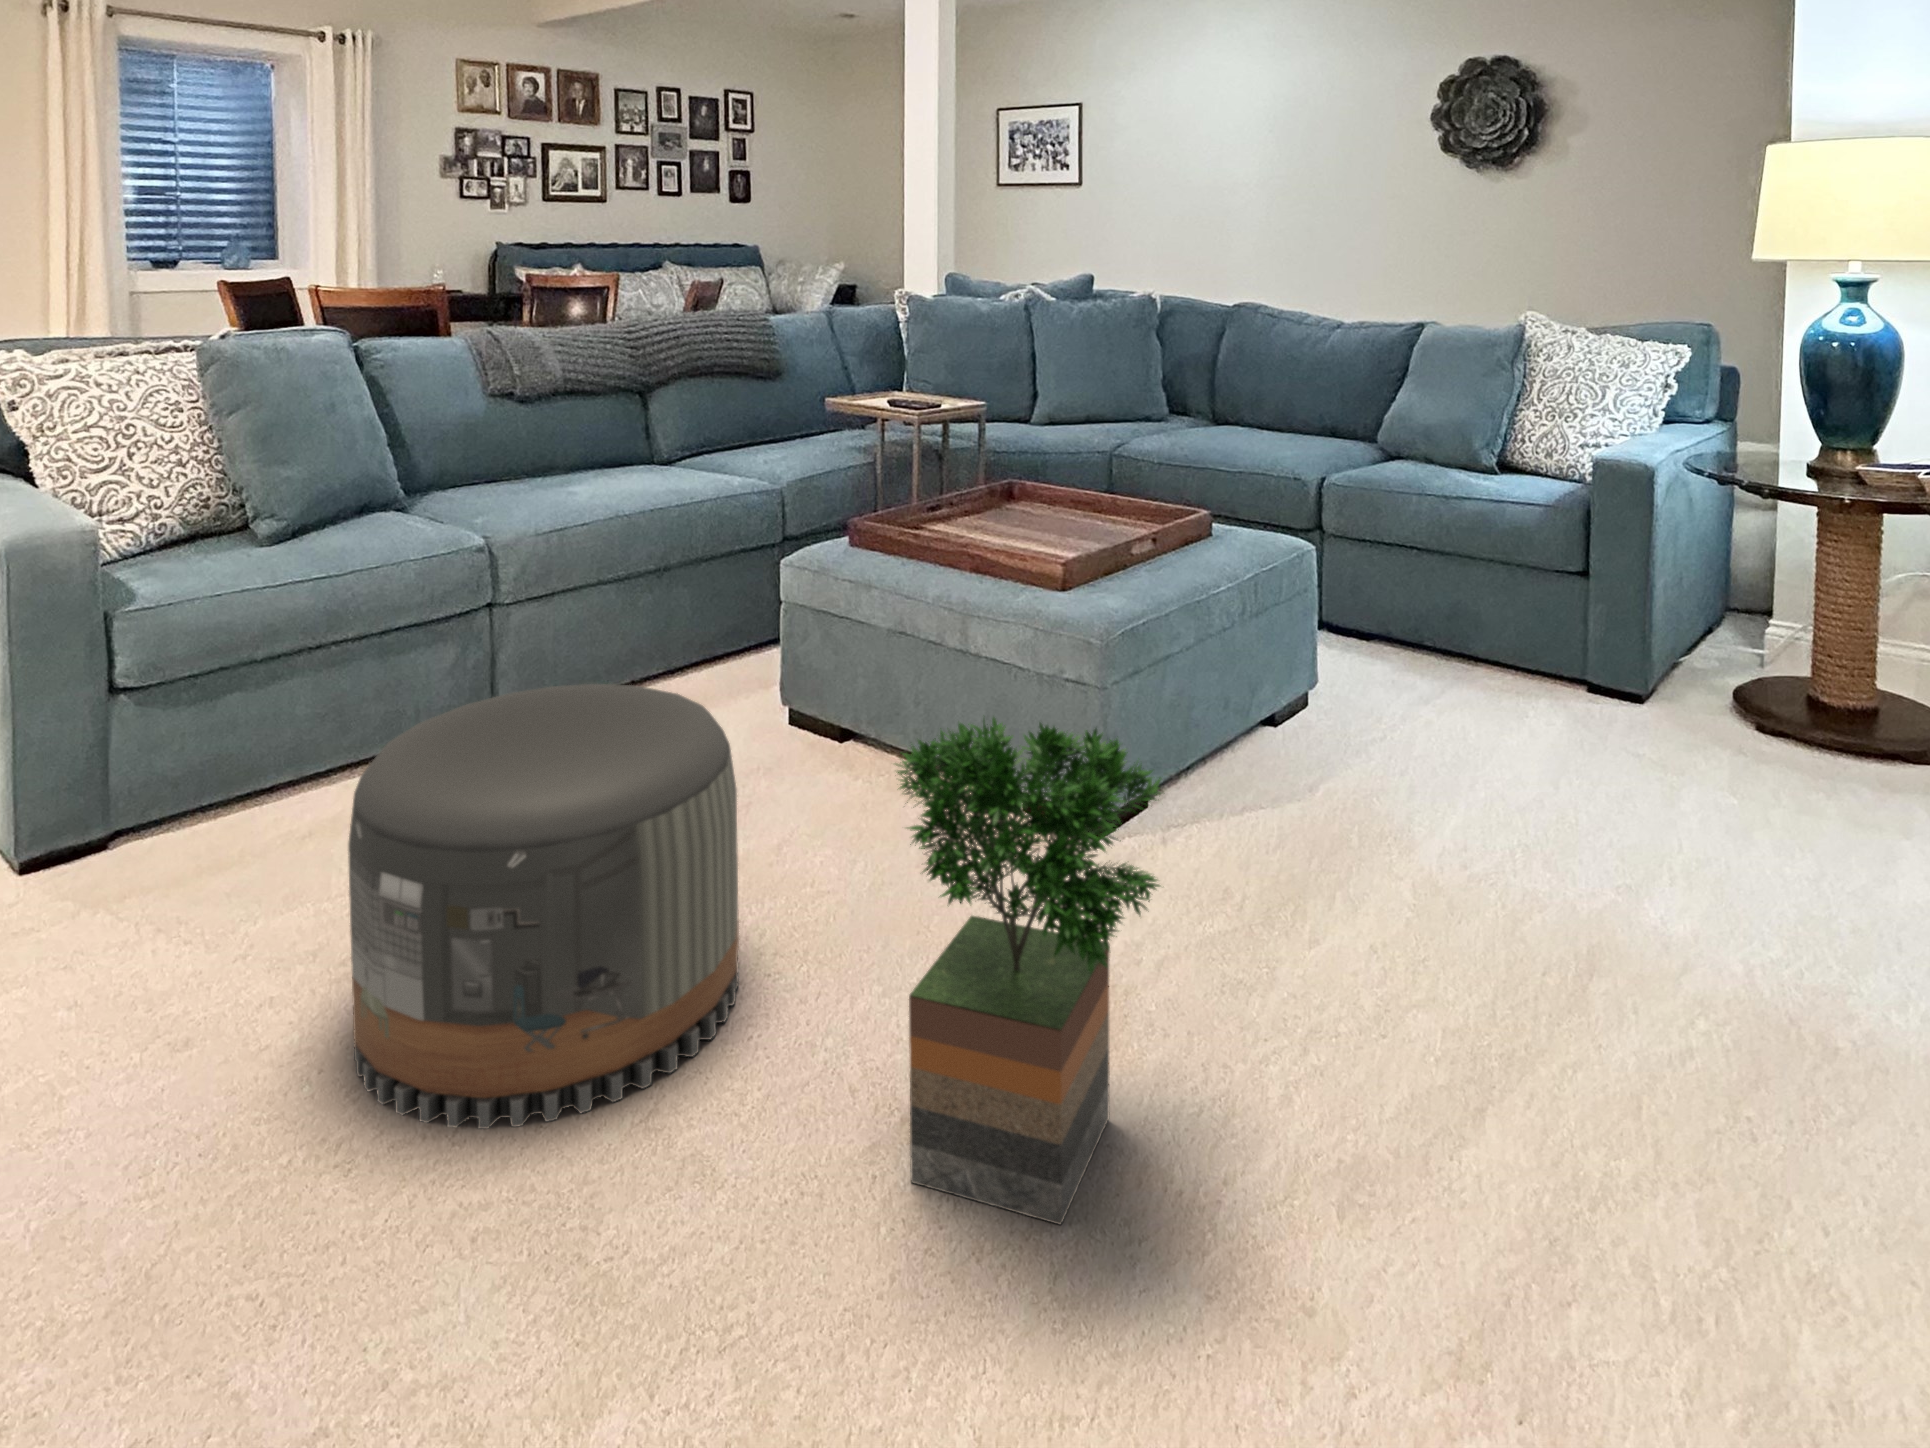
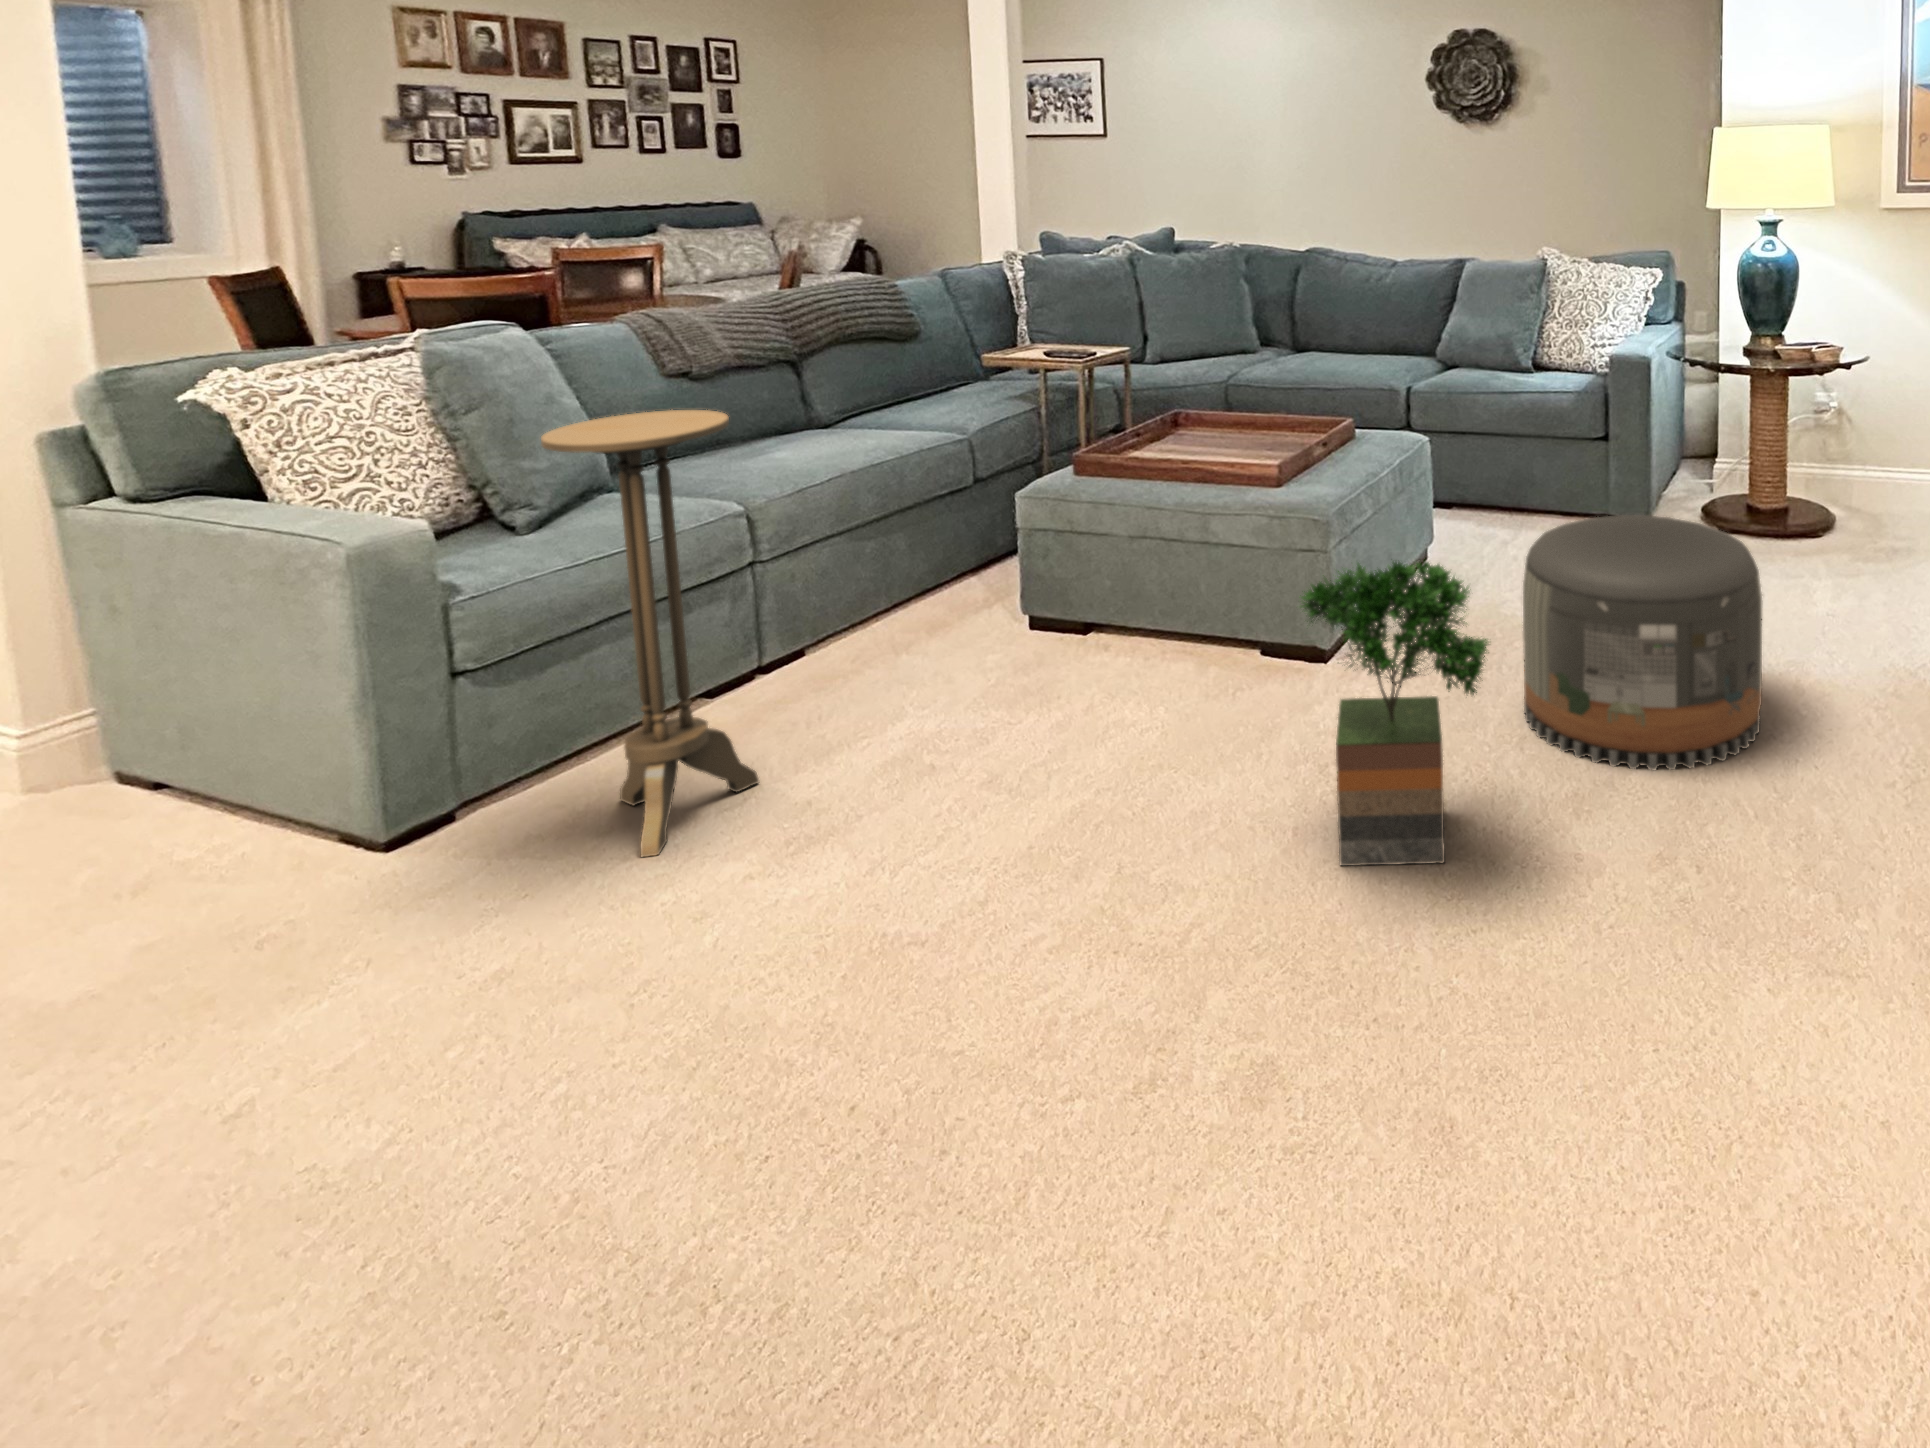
side table: none [149,423,382,936] -> present [541,410,759,857]
pouf: present [348,684,739,1129] -> present [1523,515,1762,770]

